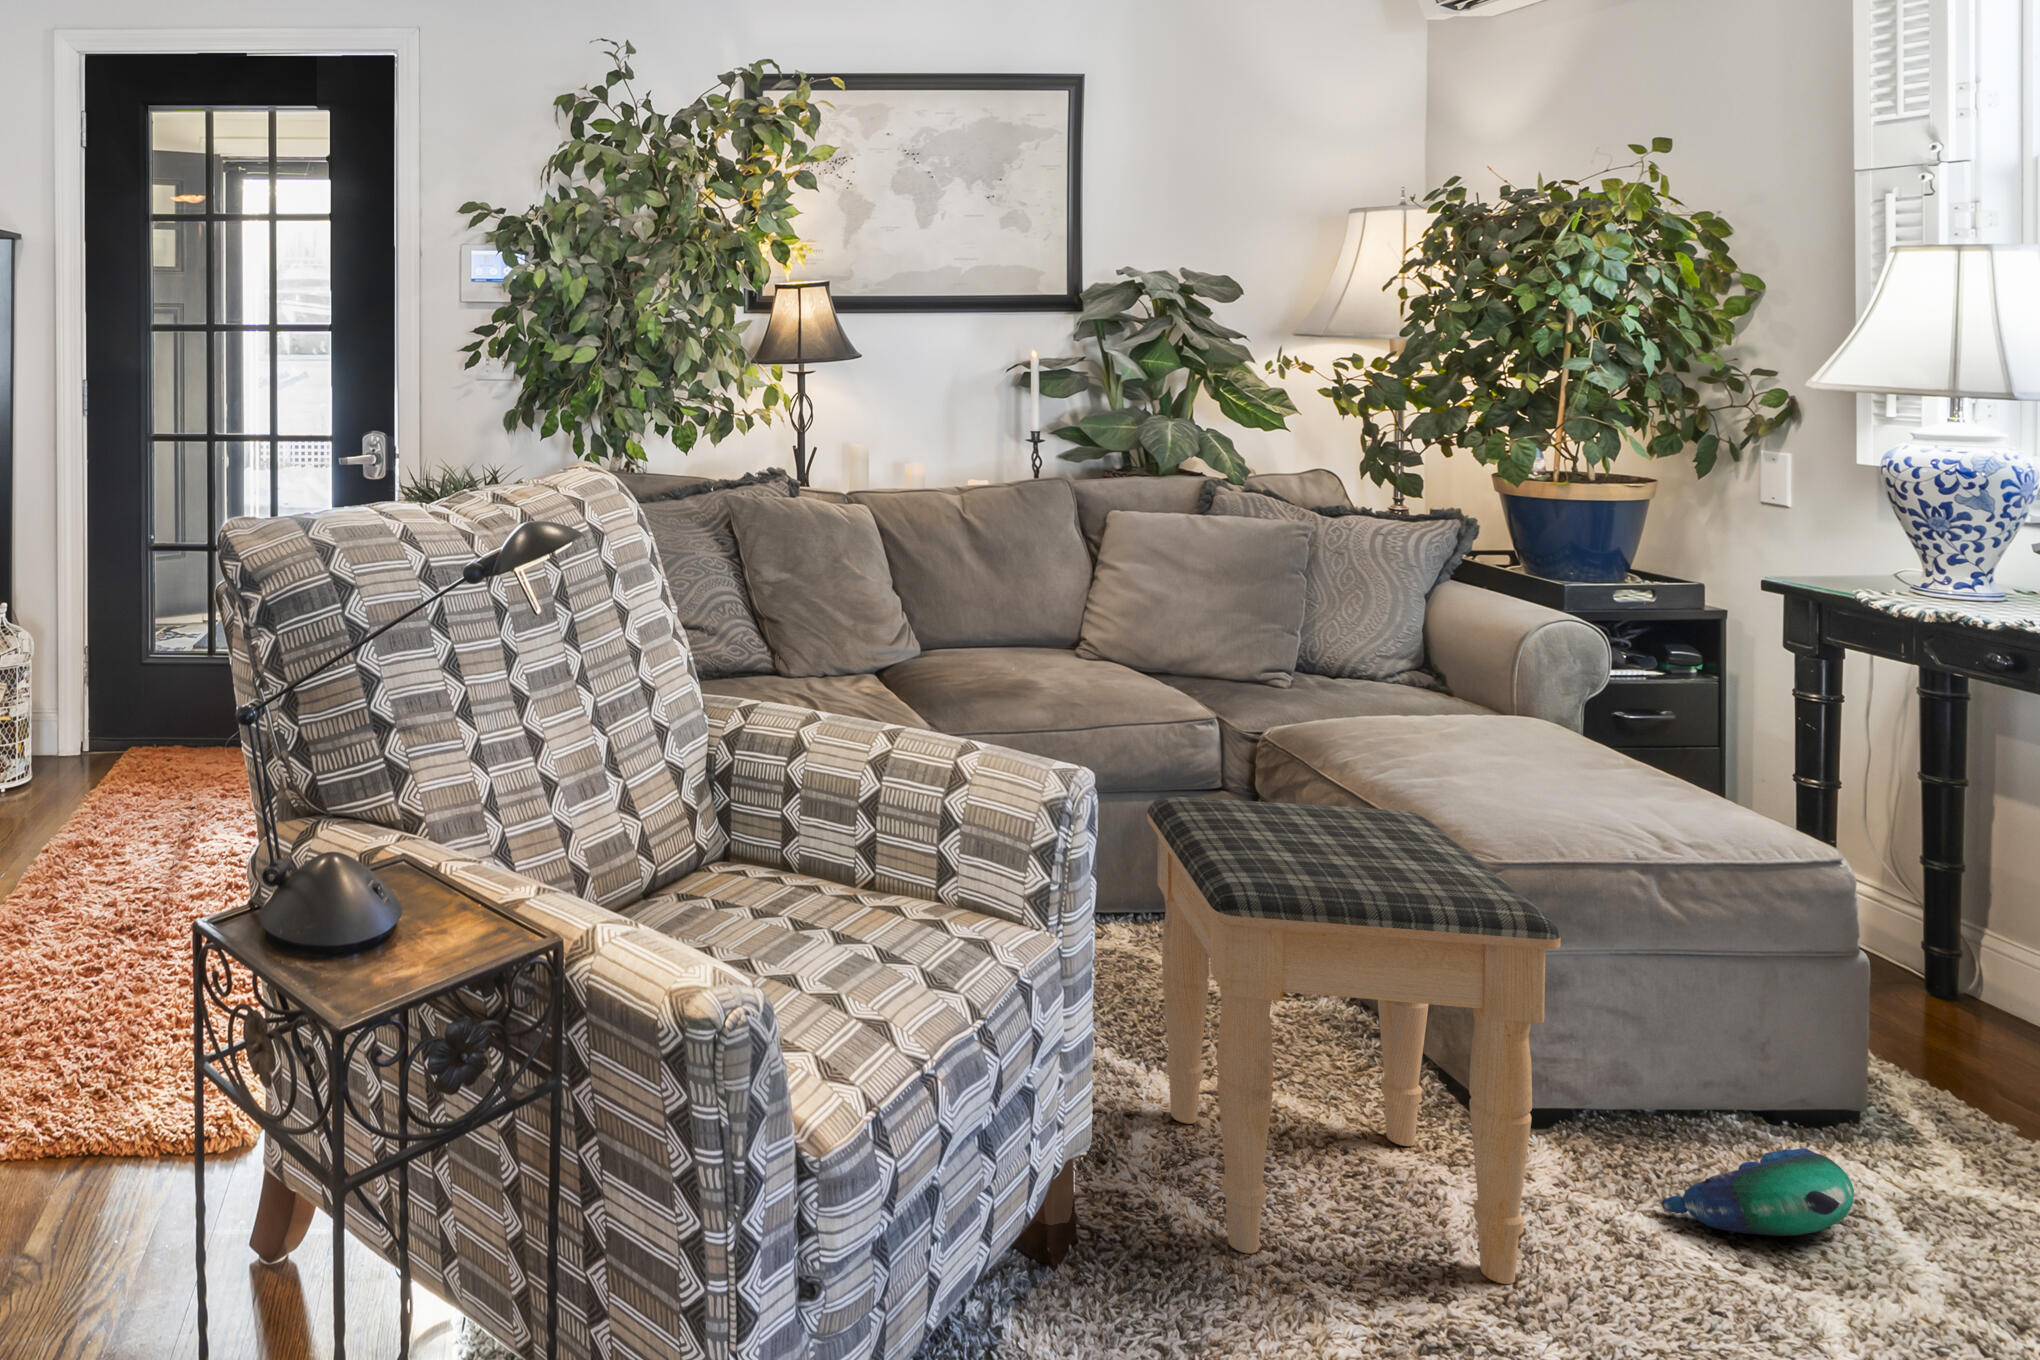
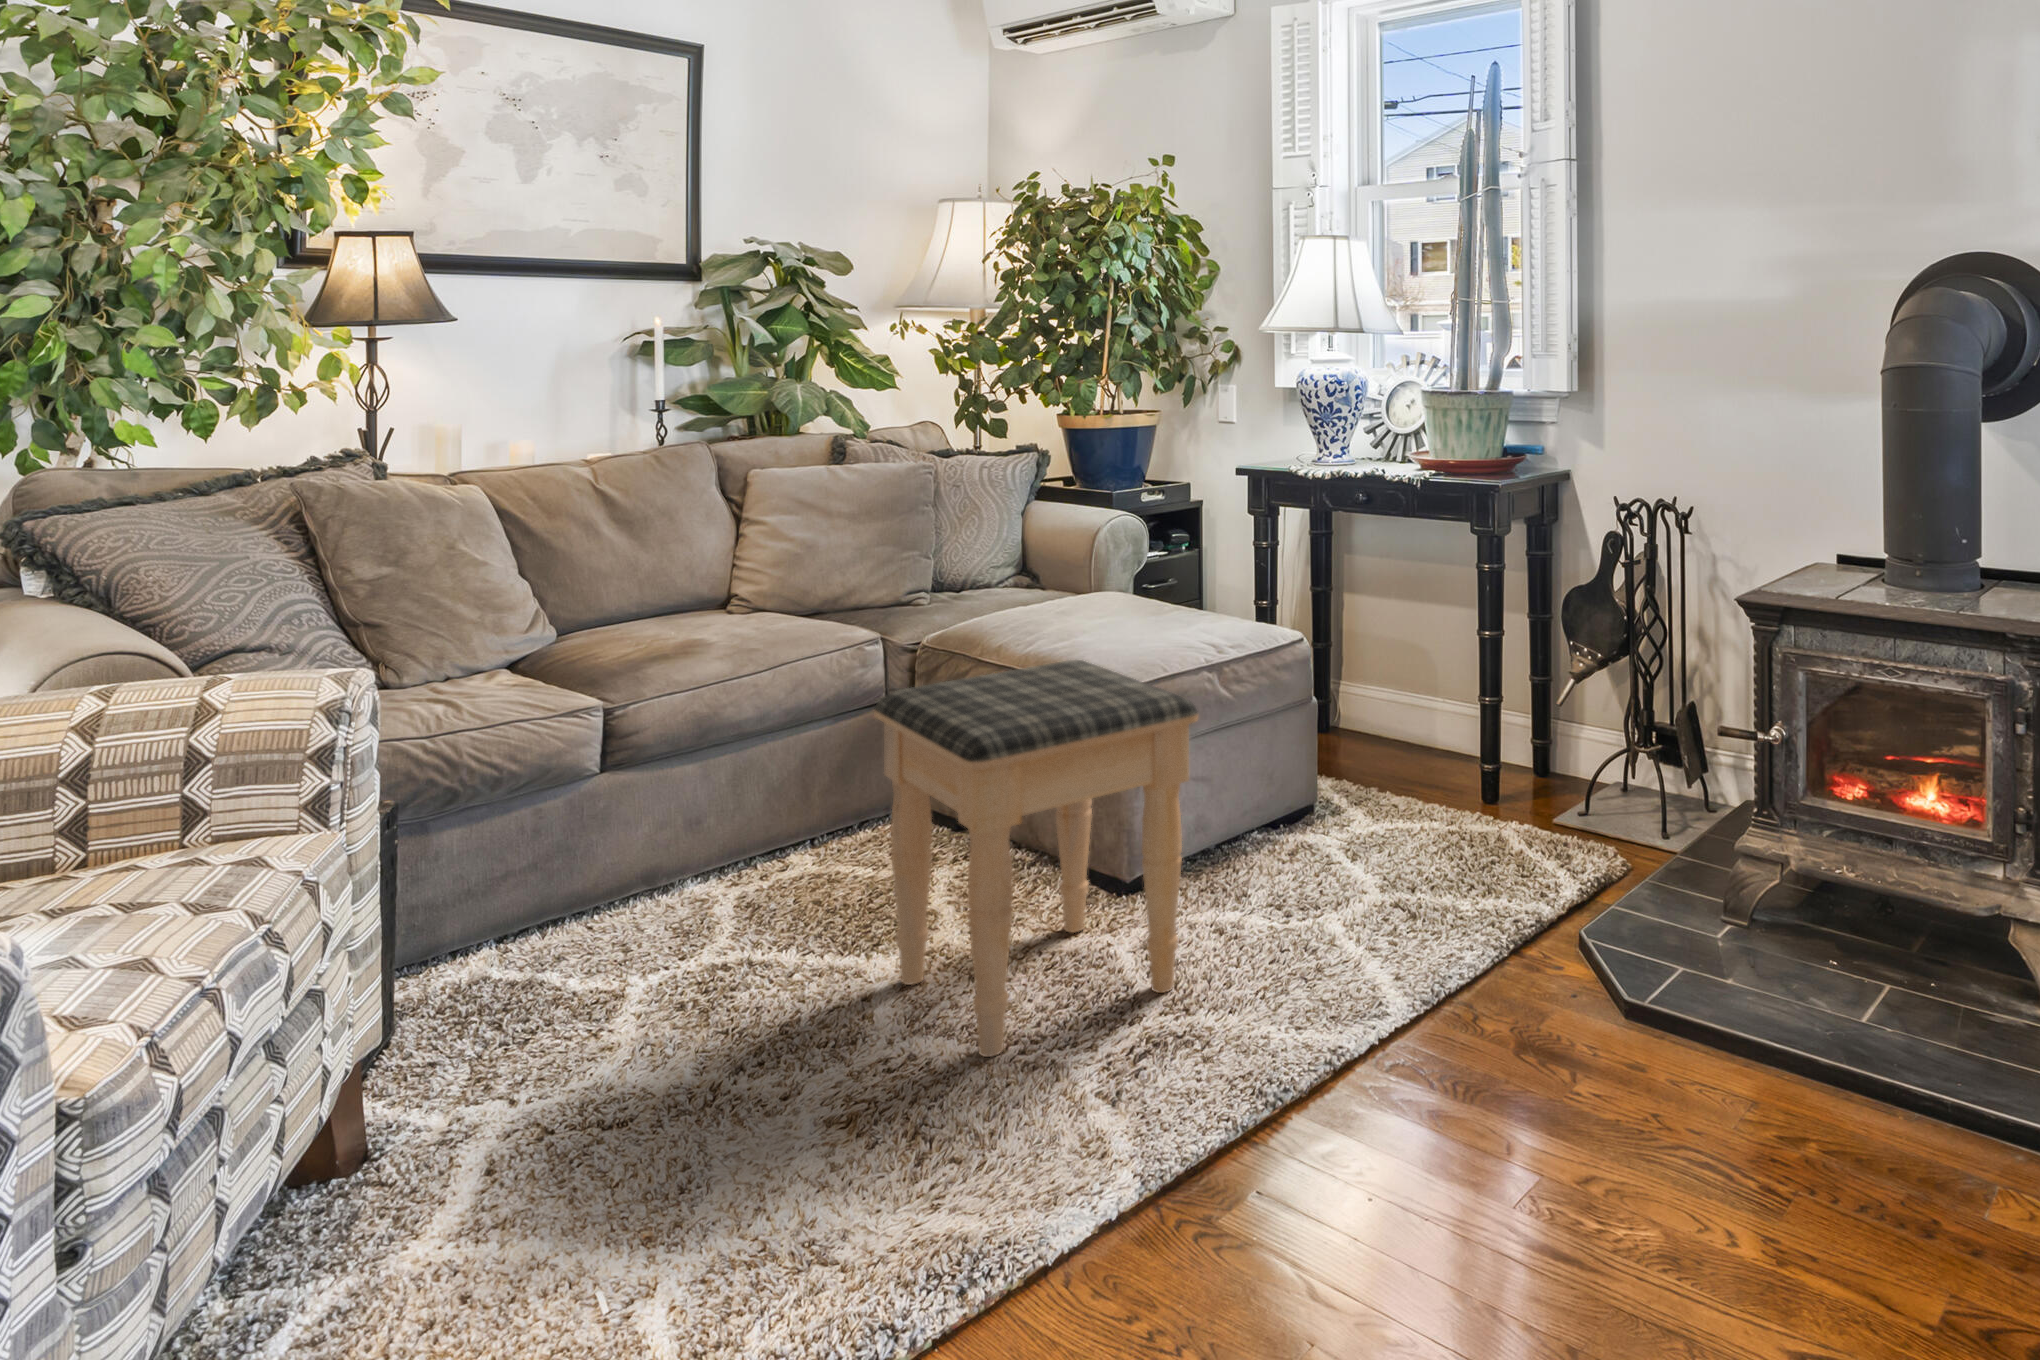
plush toy: present [1662,1148,1854,1236] -> none [1237,832,1330,904]

